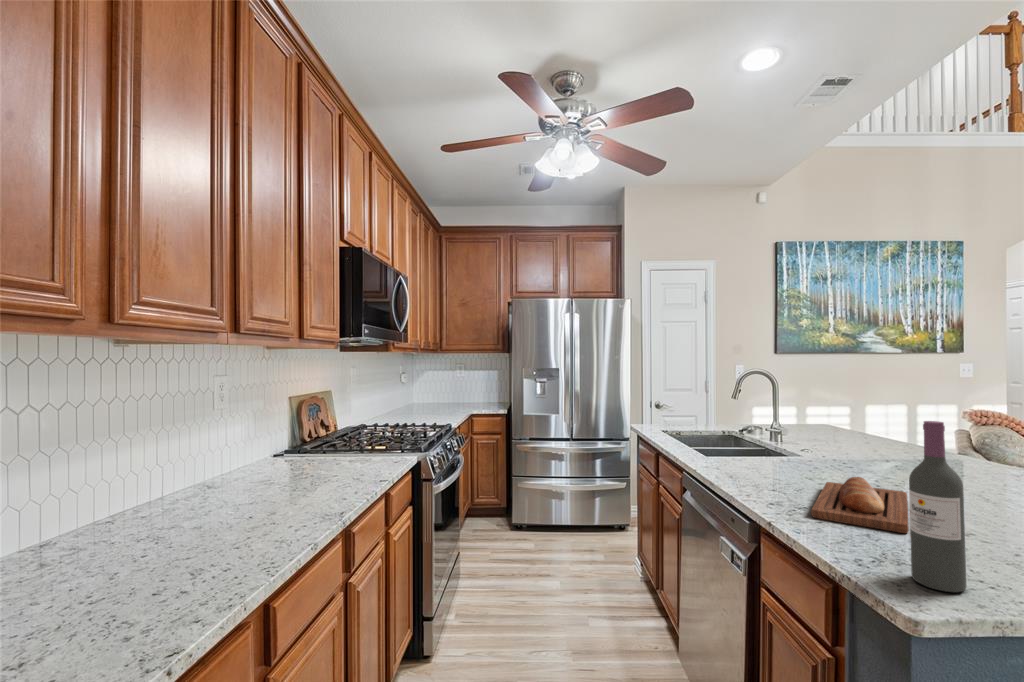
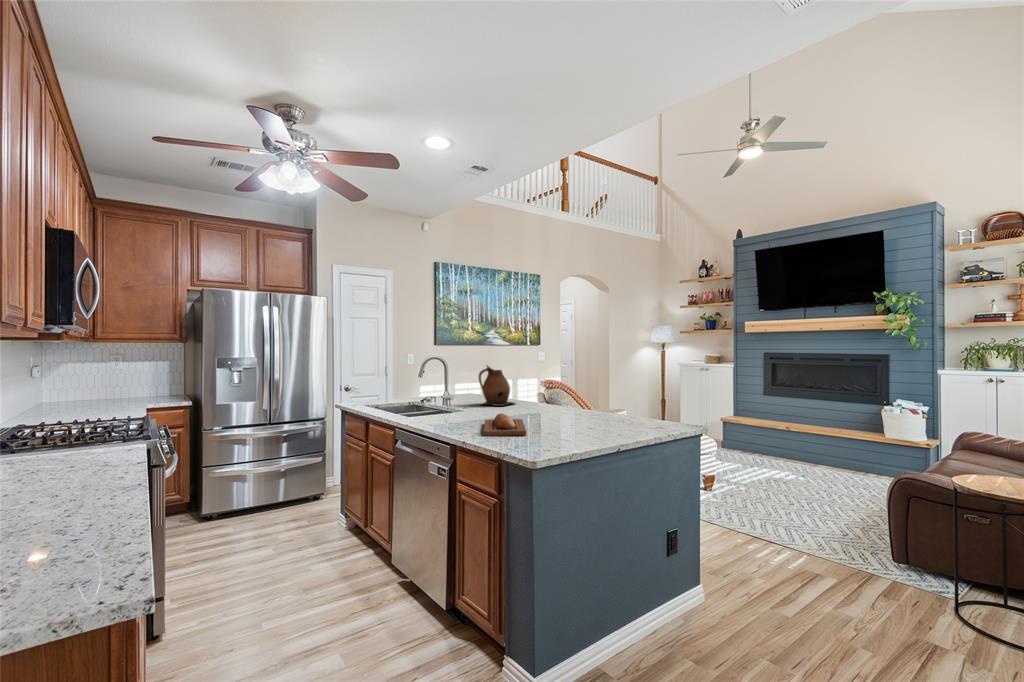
ceramic pitcher: none [830,385,906,454] -> present [479,365,515,406]
wine bottle: present [909,421,967,592] -> none [531,374,550,450]

